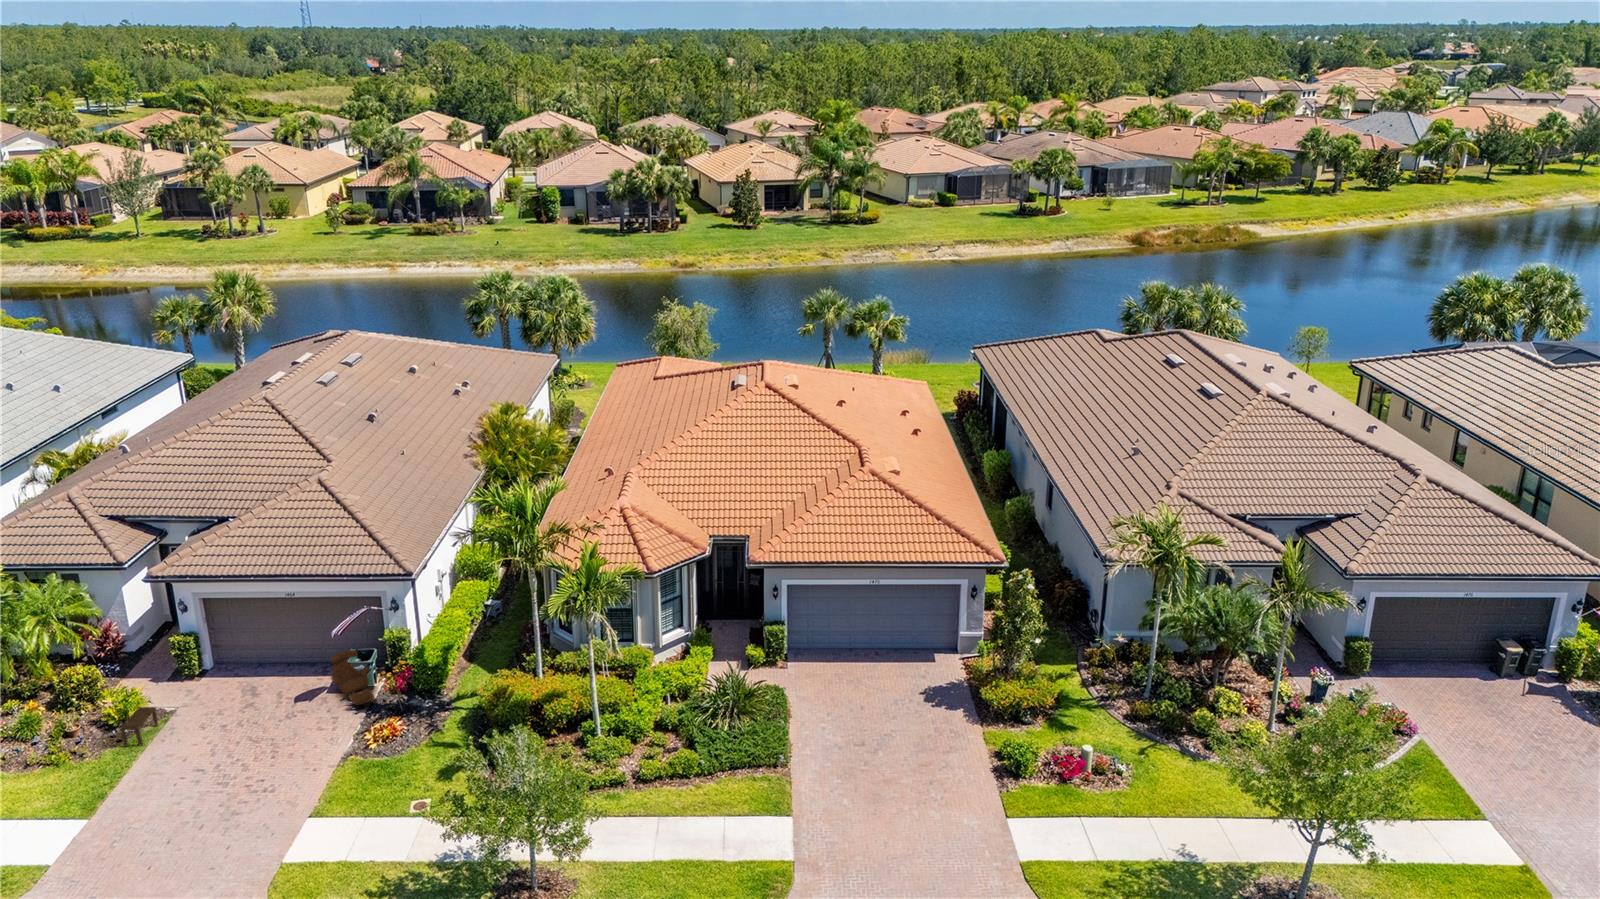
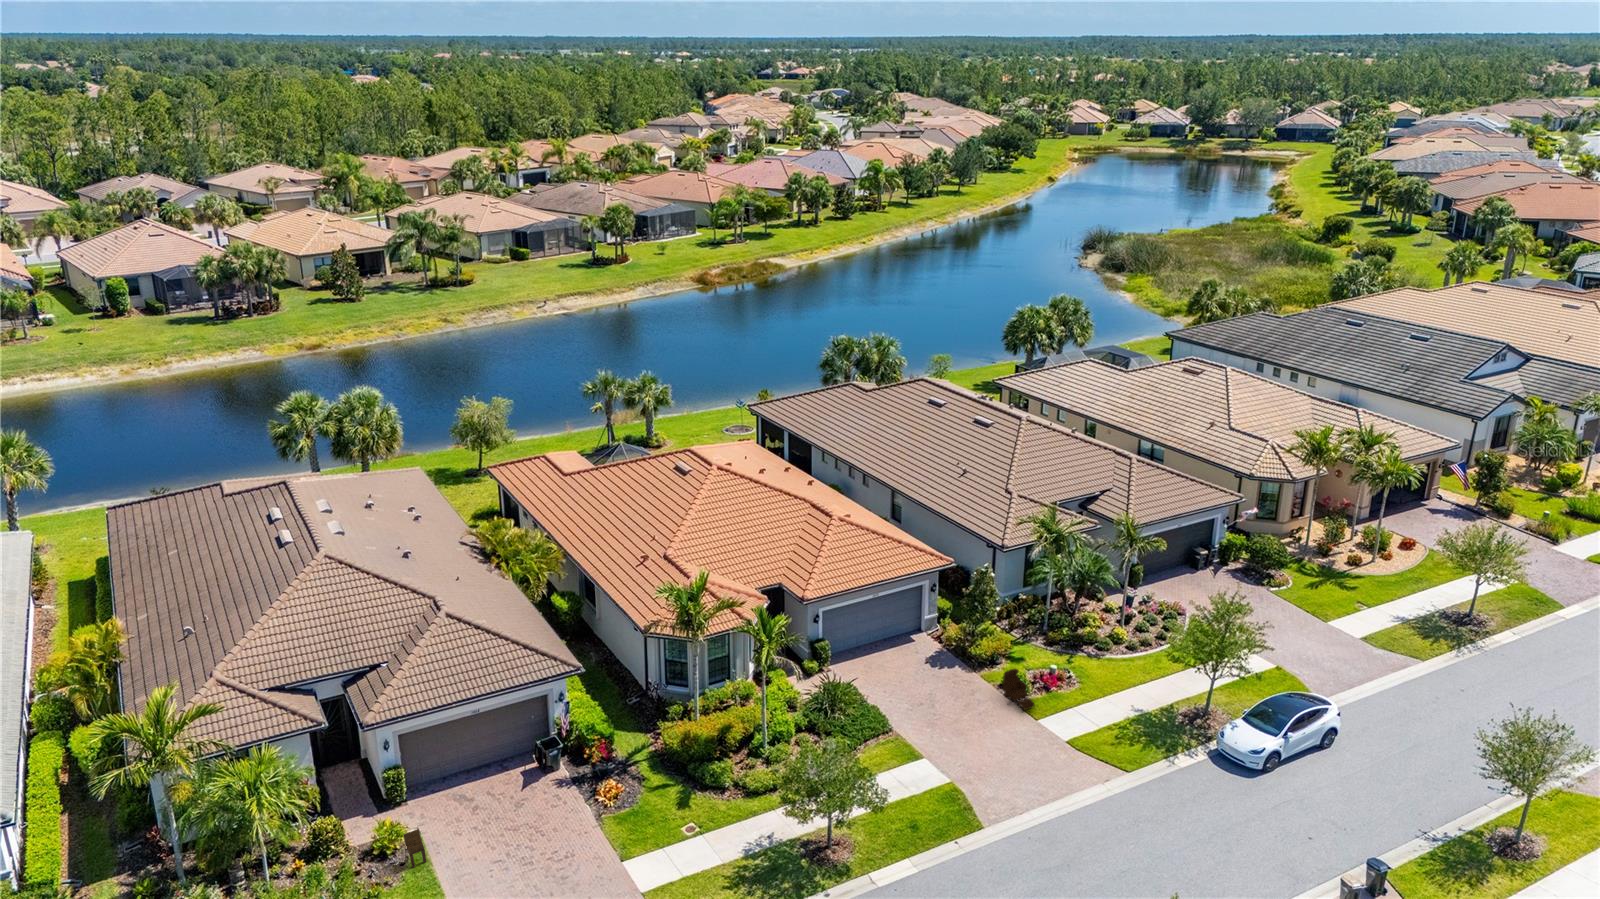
lounge chair: present [331,650,374,706] -> present [1003,669,1034,712]

